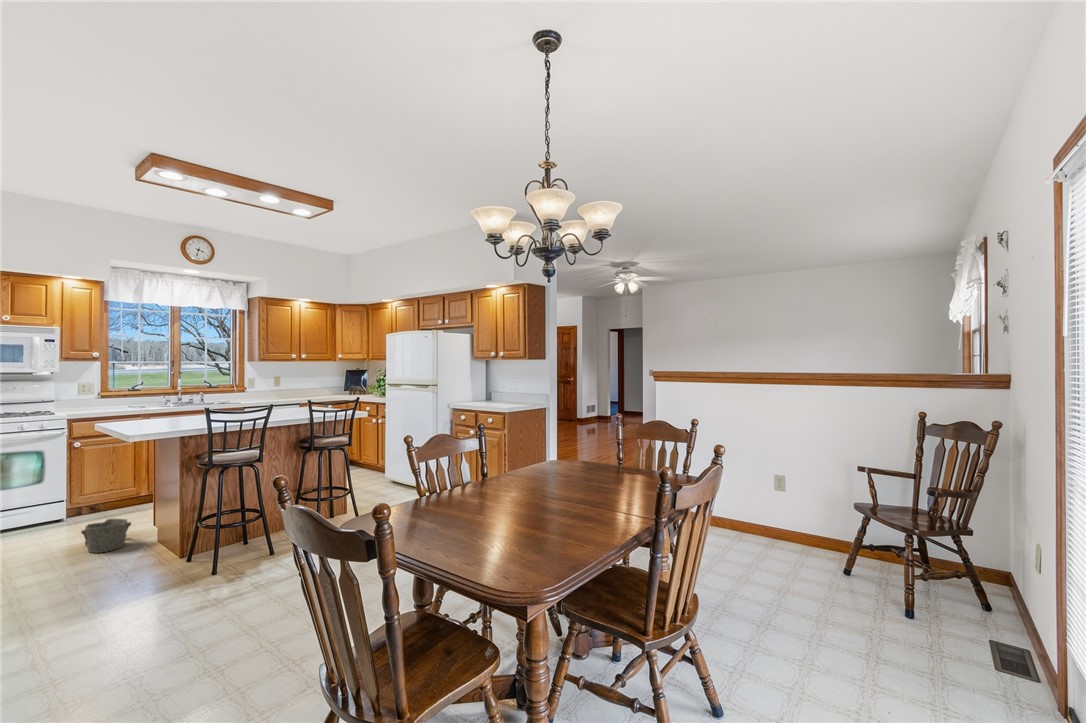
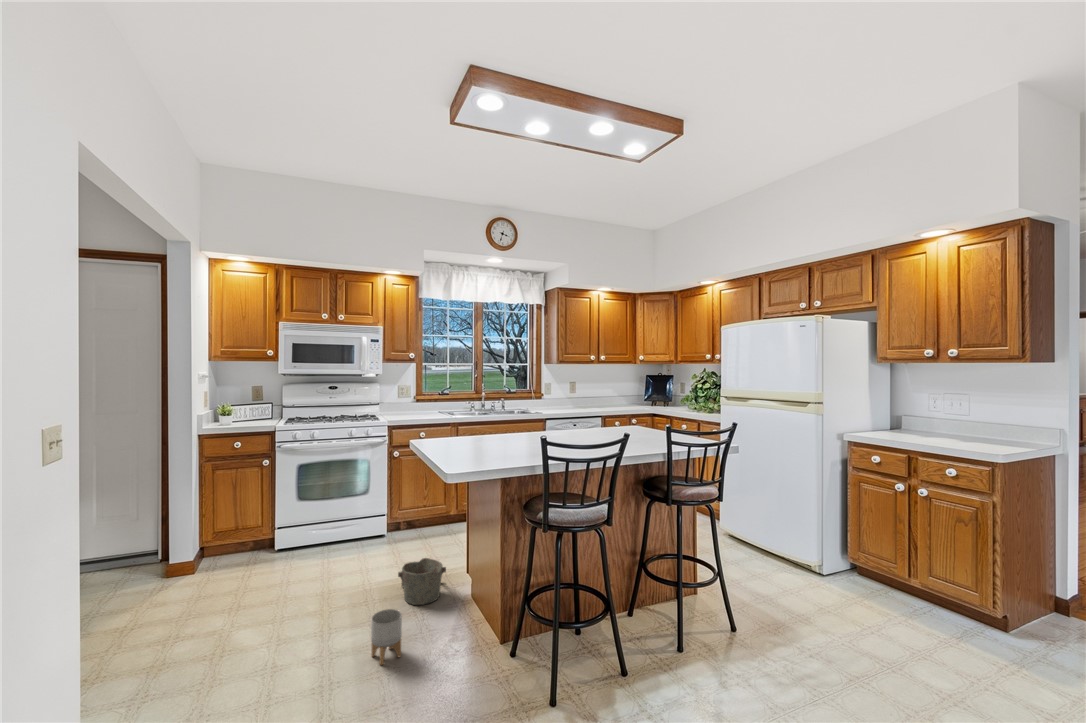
planter: none [55,546,86,584] -> present [371,609,402,665]

